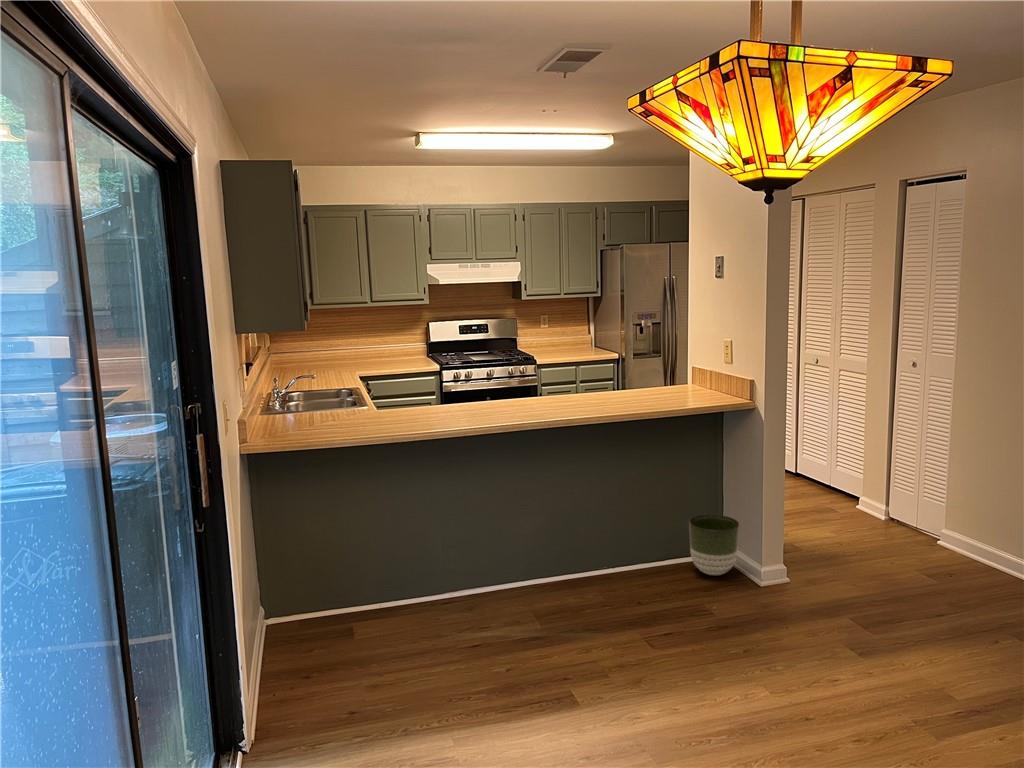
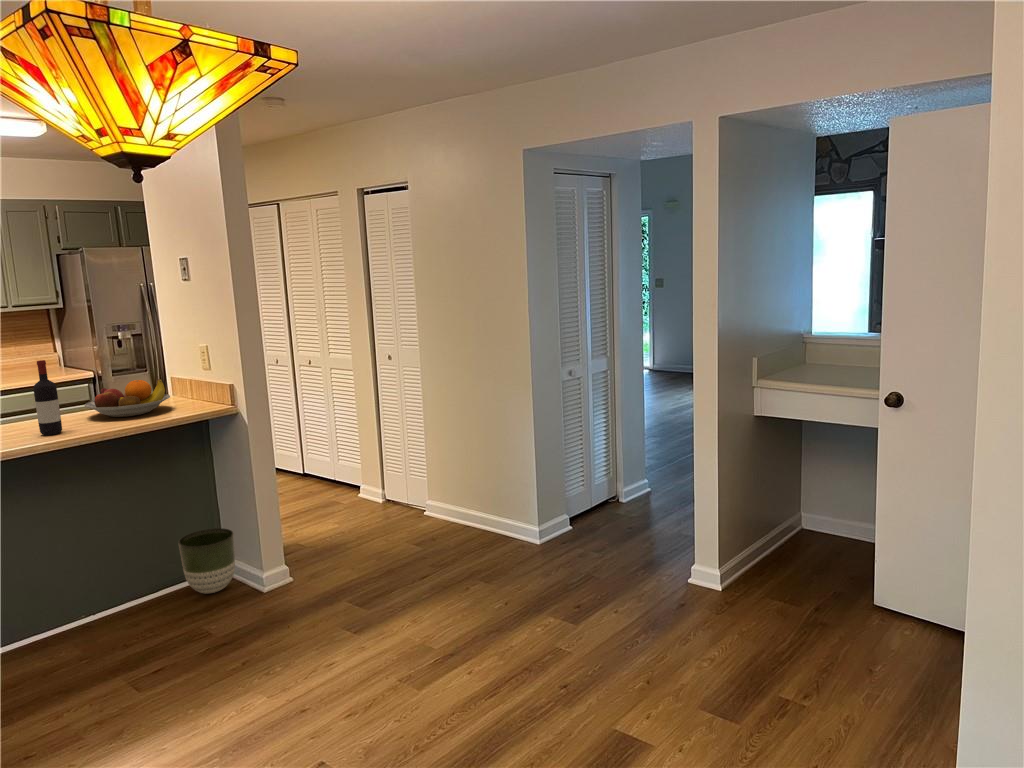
wine bottle: none [596,346,613,410] -> present [33,360,62,435]
fruit bowl: none [627,369,698,401] -> present [84,379,170,417]

